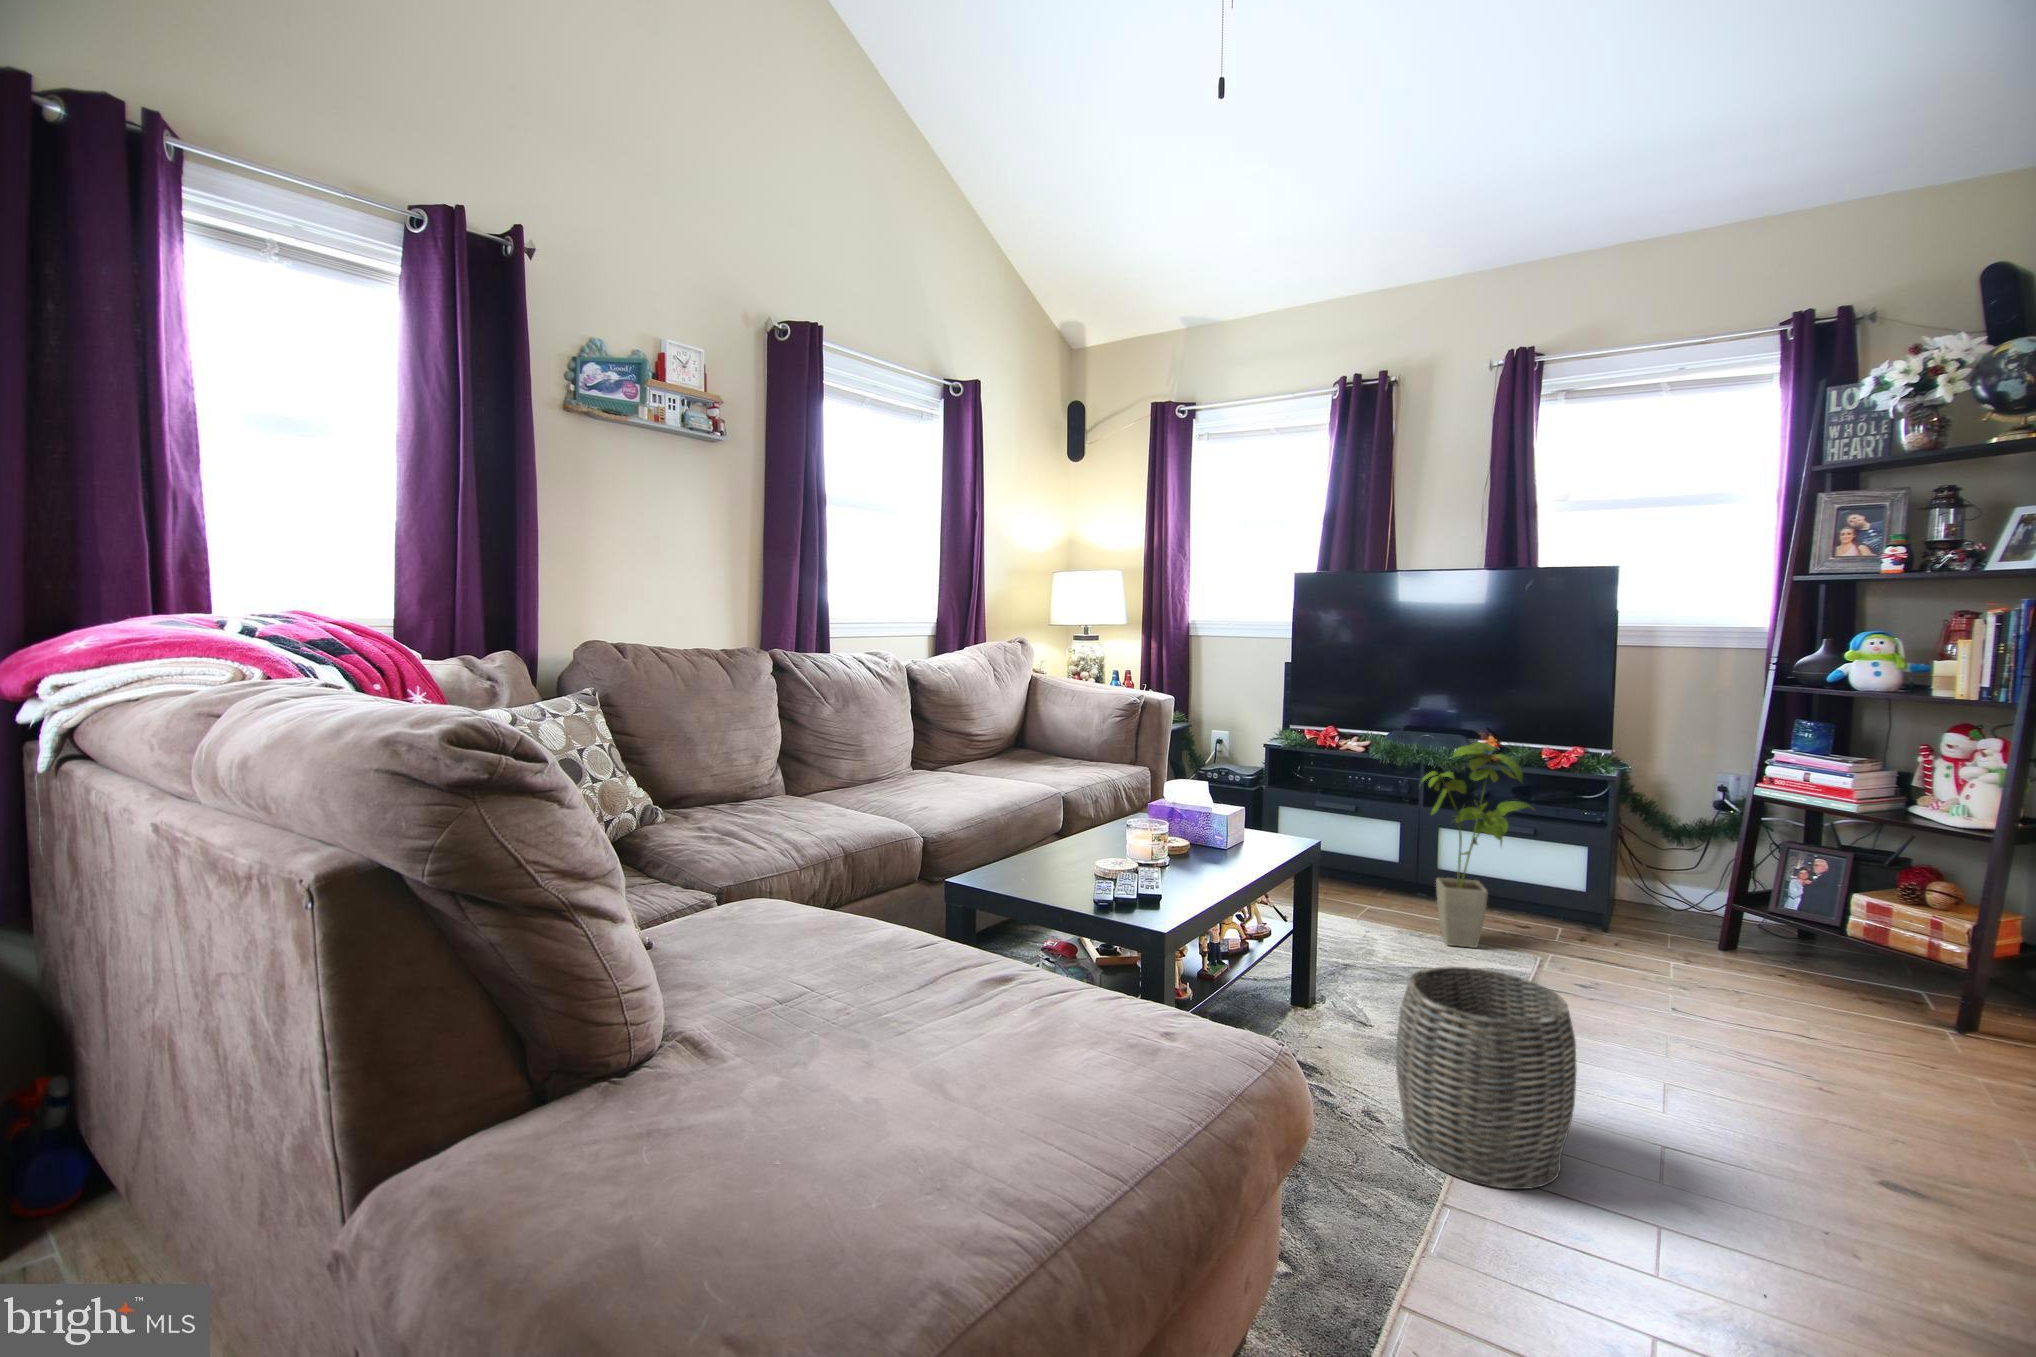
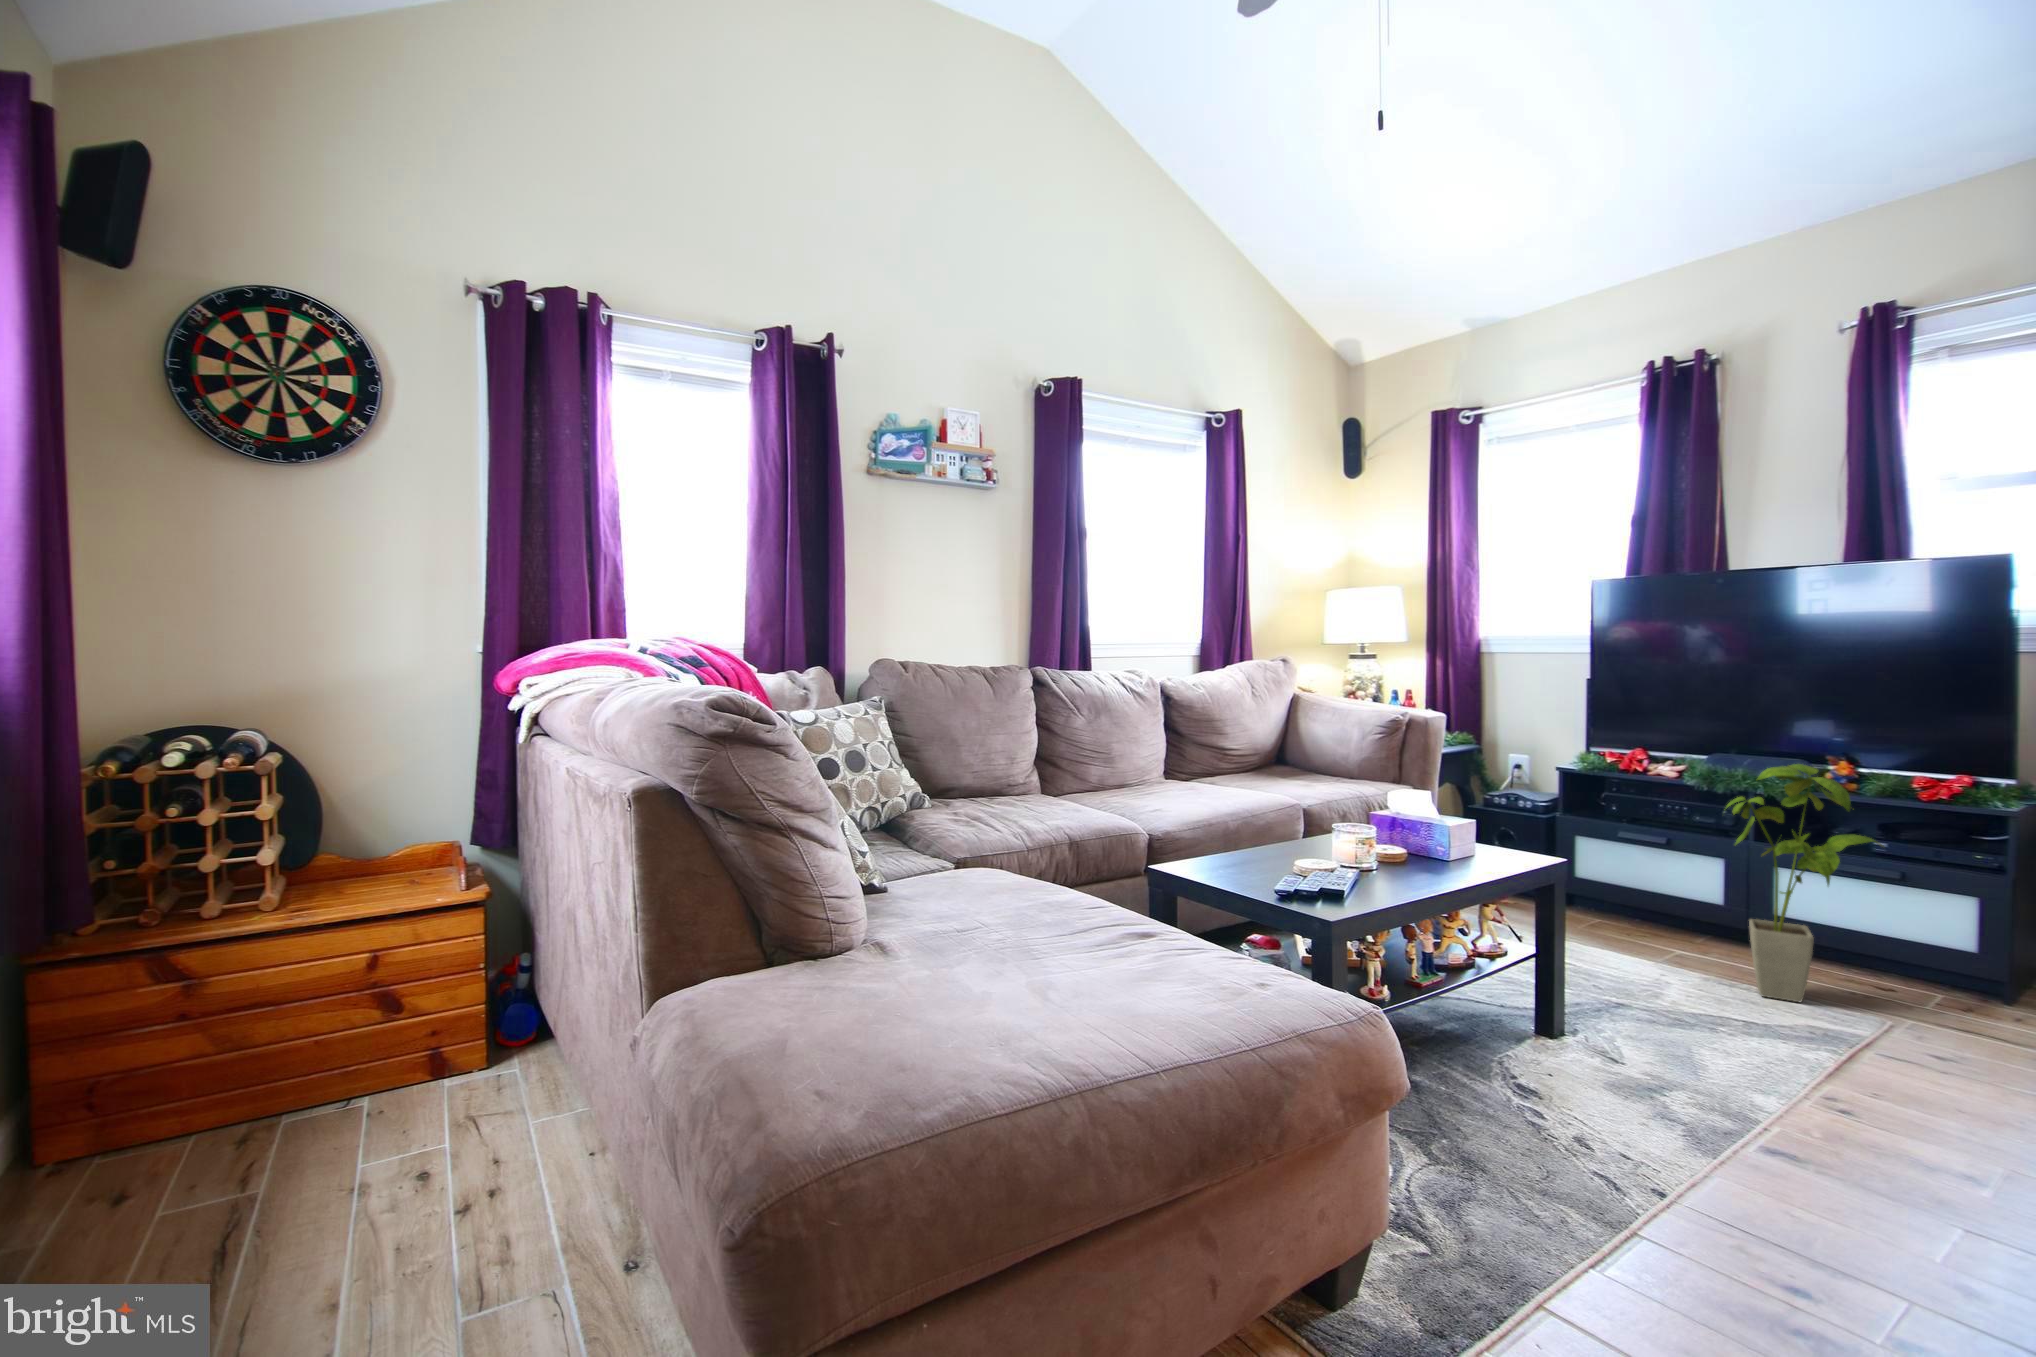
woven basket: present [1396,967,1577,1189] -> none [1604,990,1821,1236]

